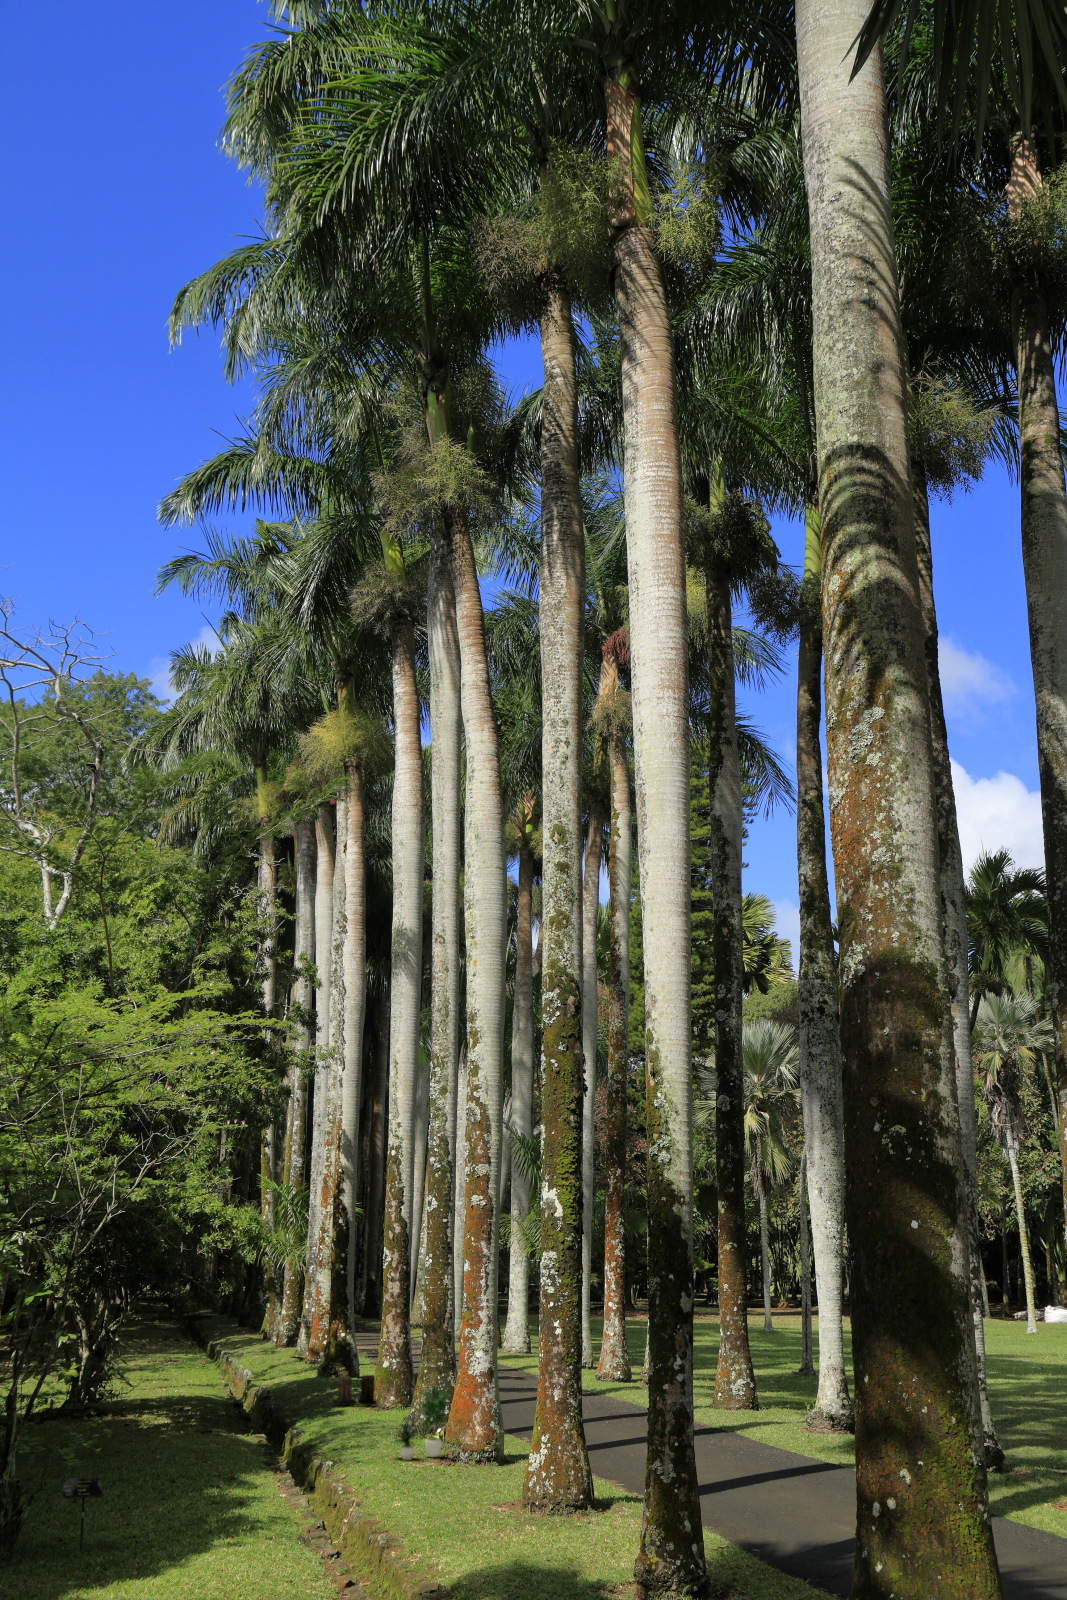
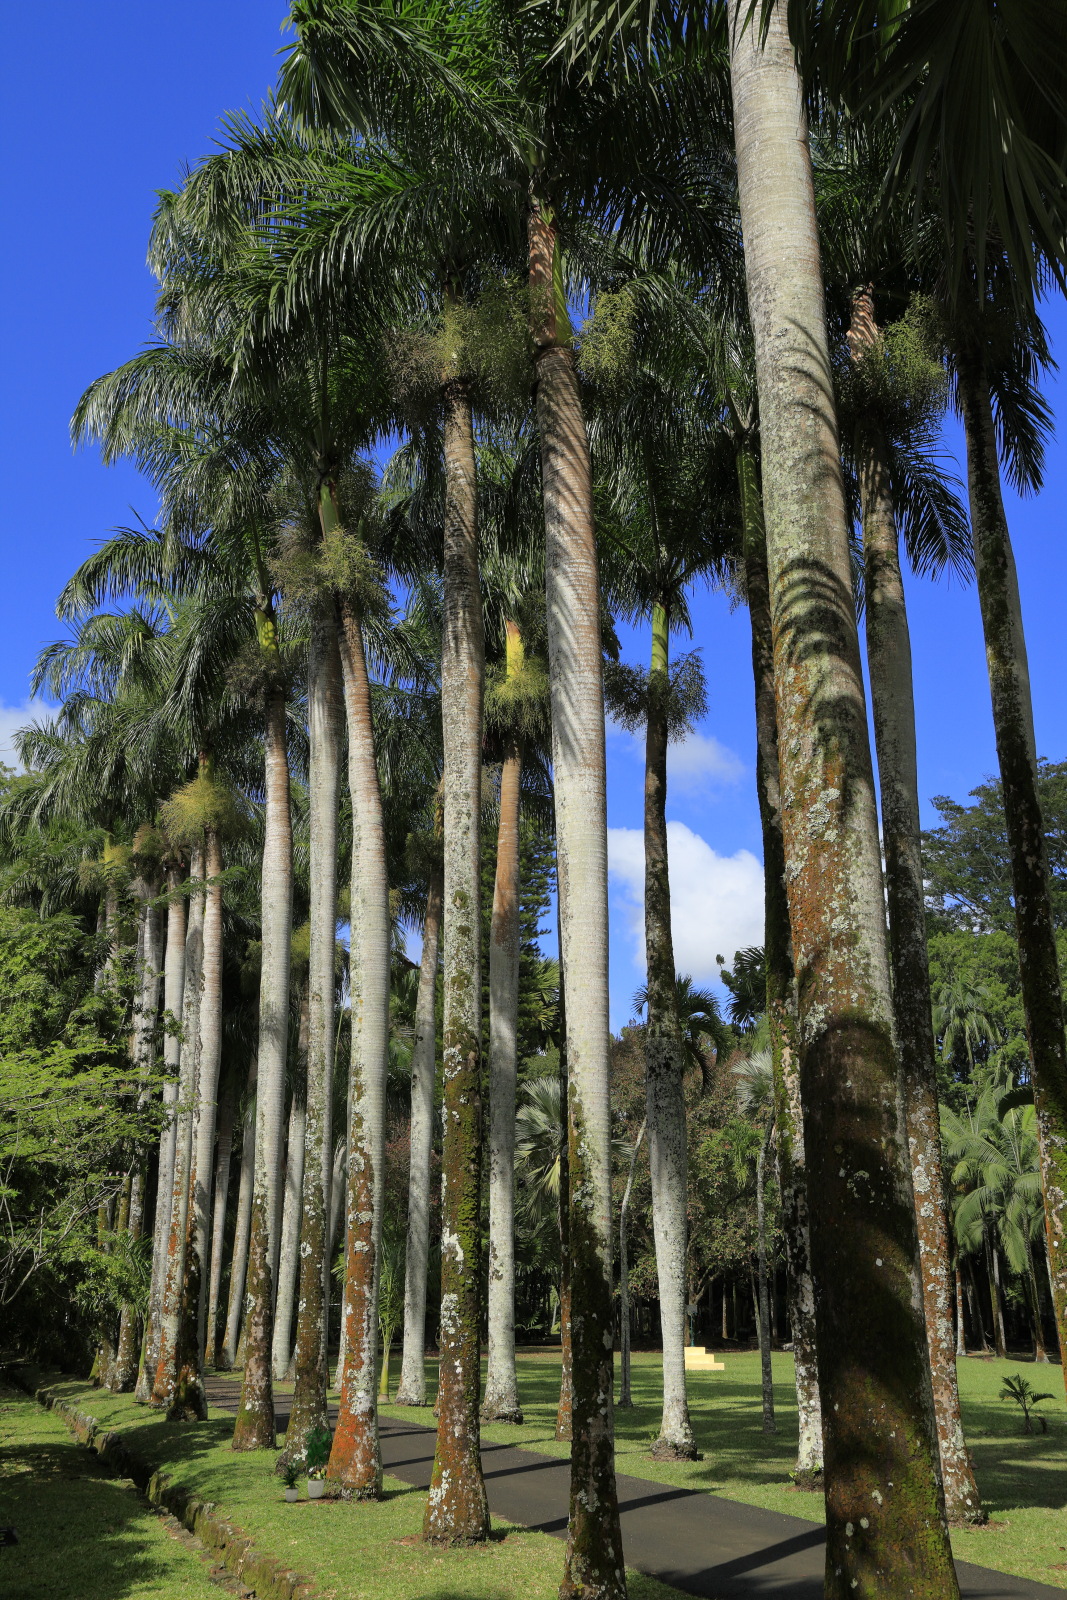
backpack: present [332,1375,377,1406] -> none [194,1419,239,1451]

